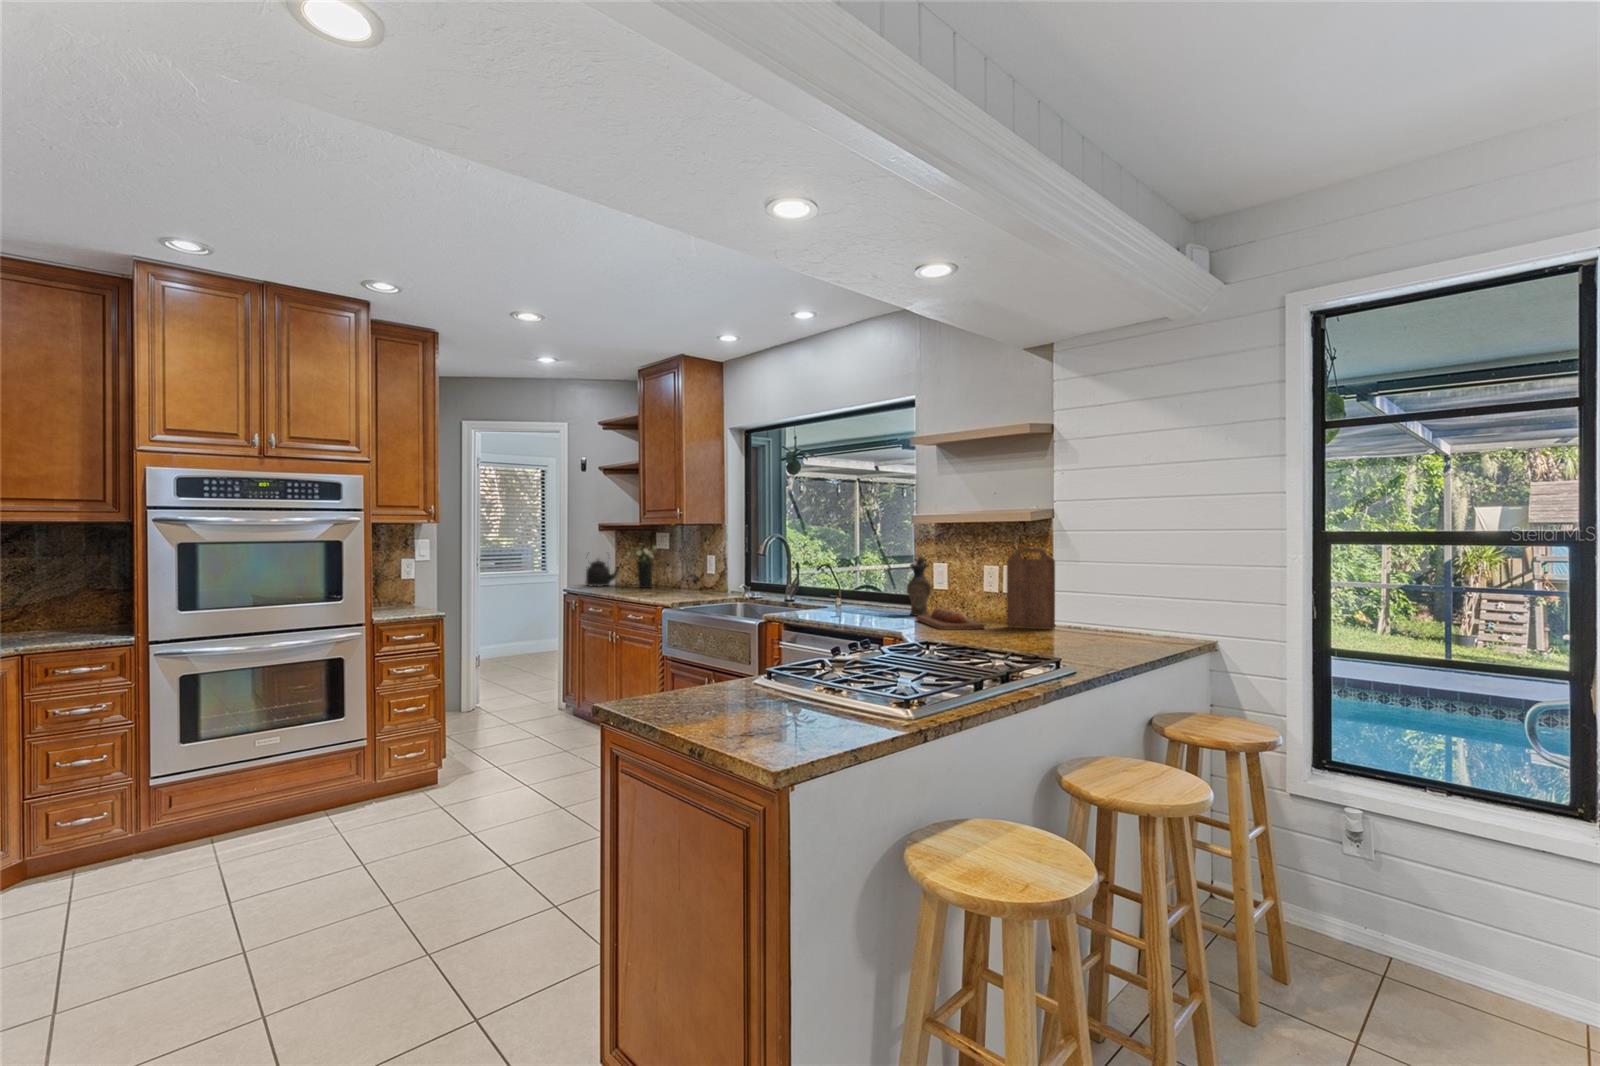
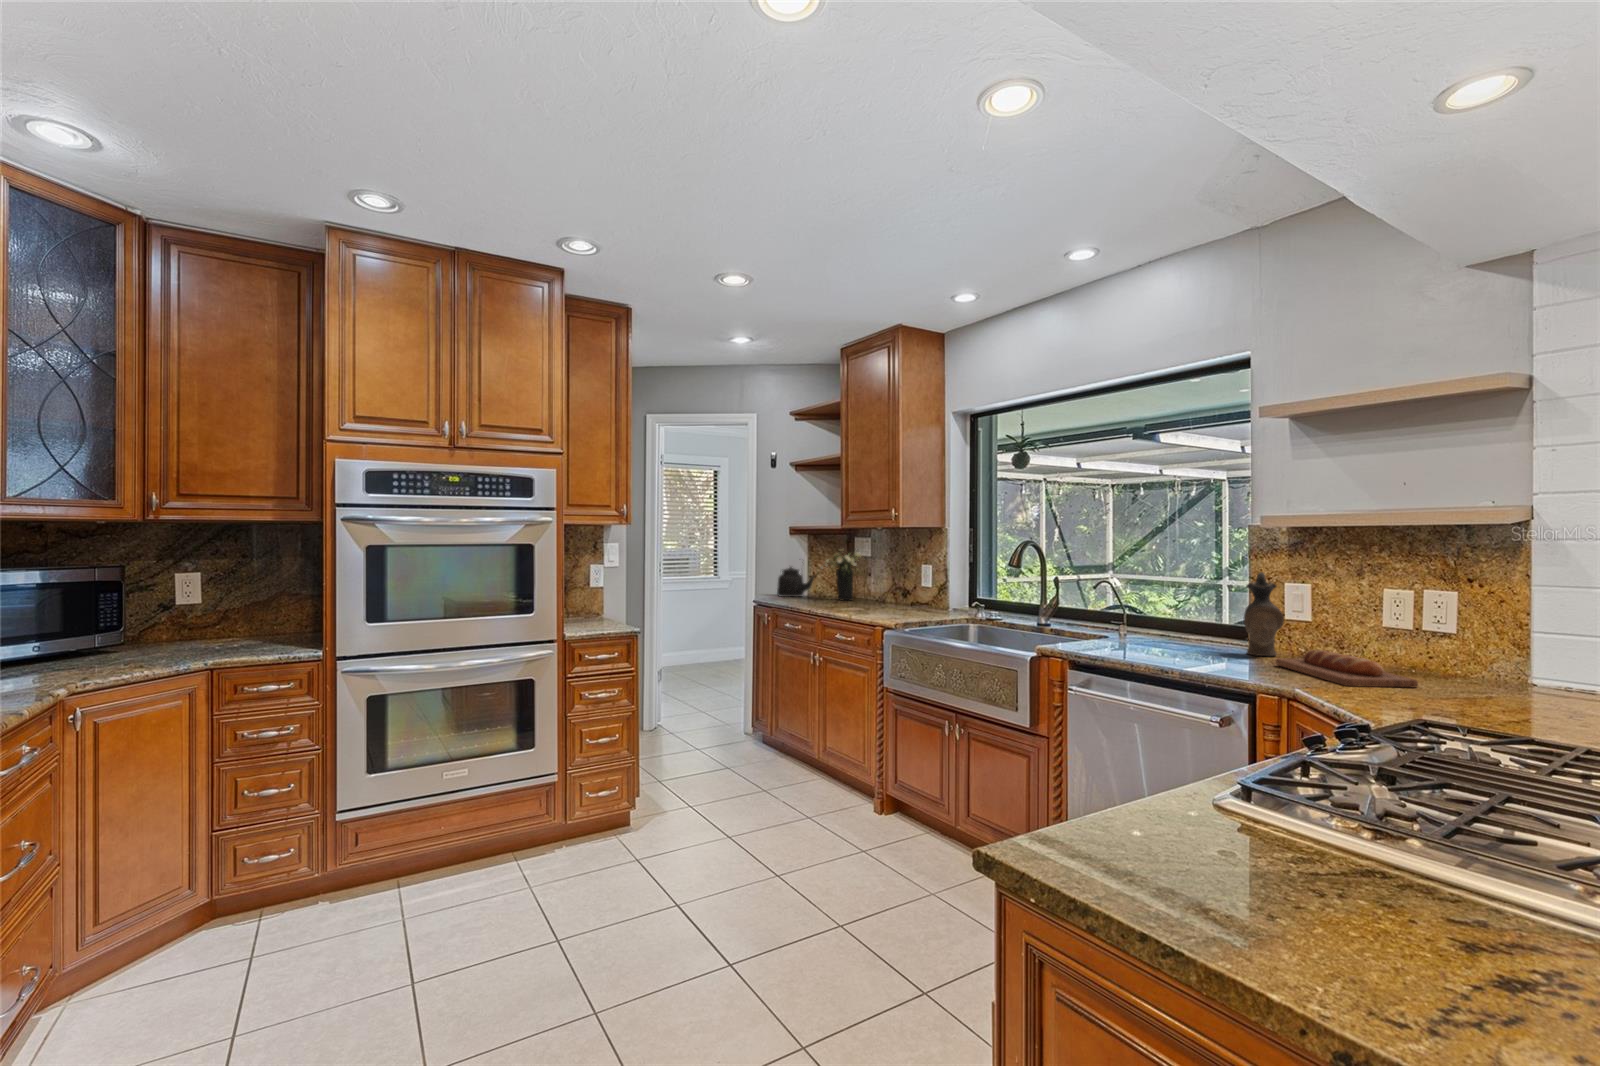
cutting board: present [1007,548,1055,629] -> none [1447,566,1546,693]

